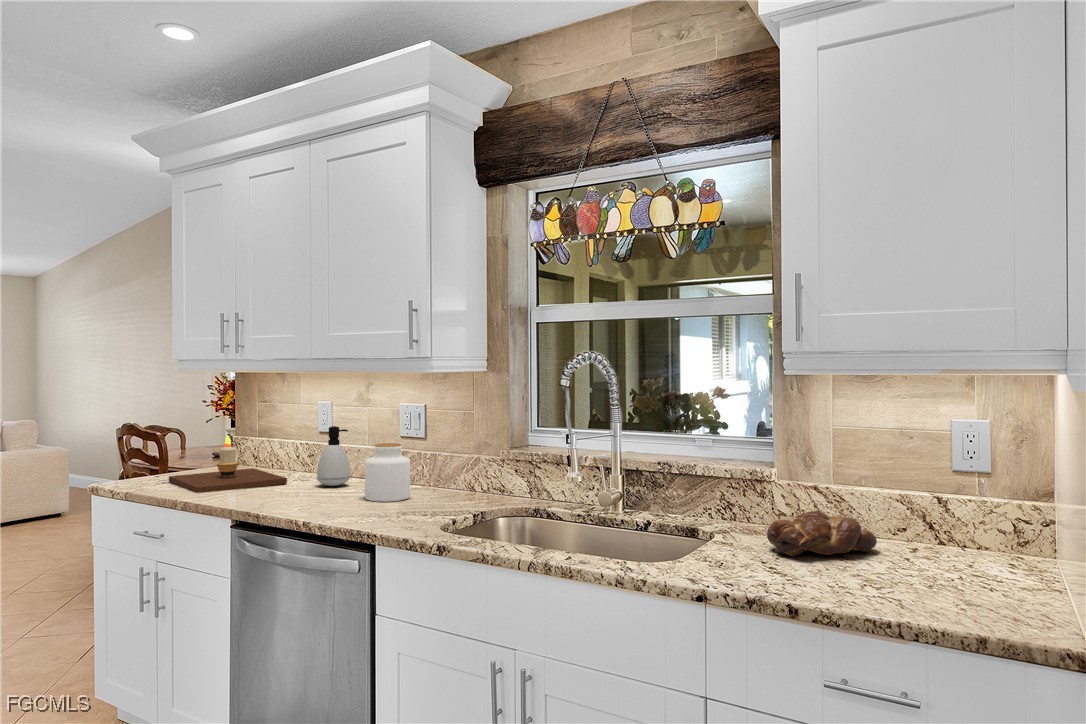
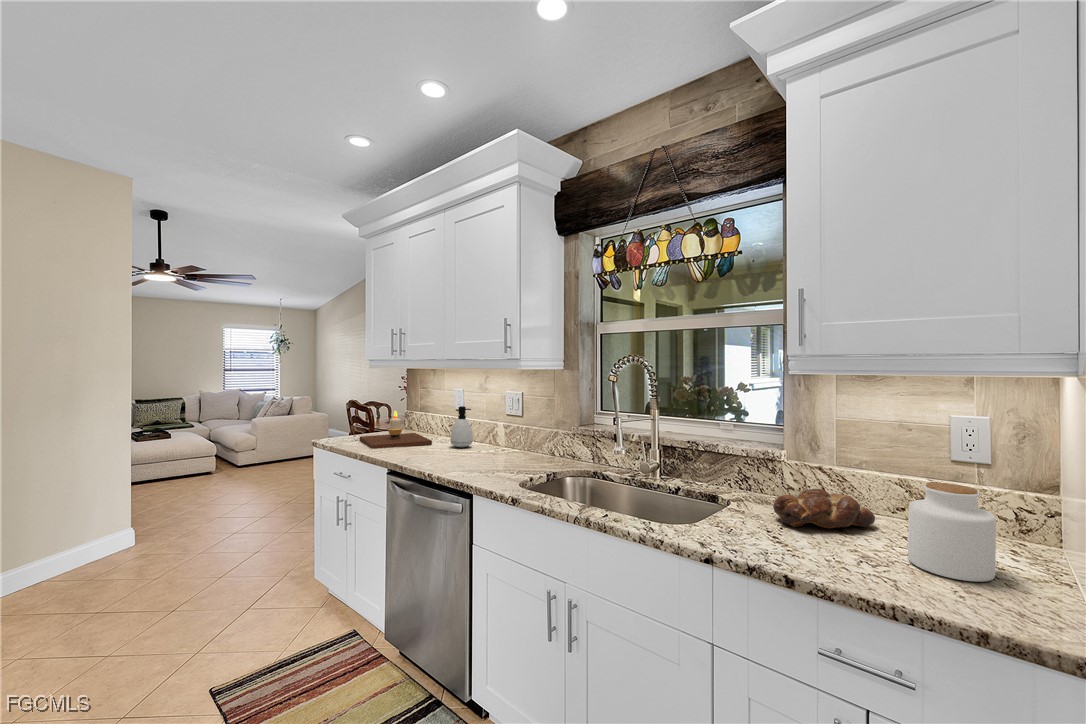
jar: present [365,443,410,502] -> present [908,482,996,582]

